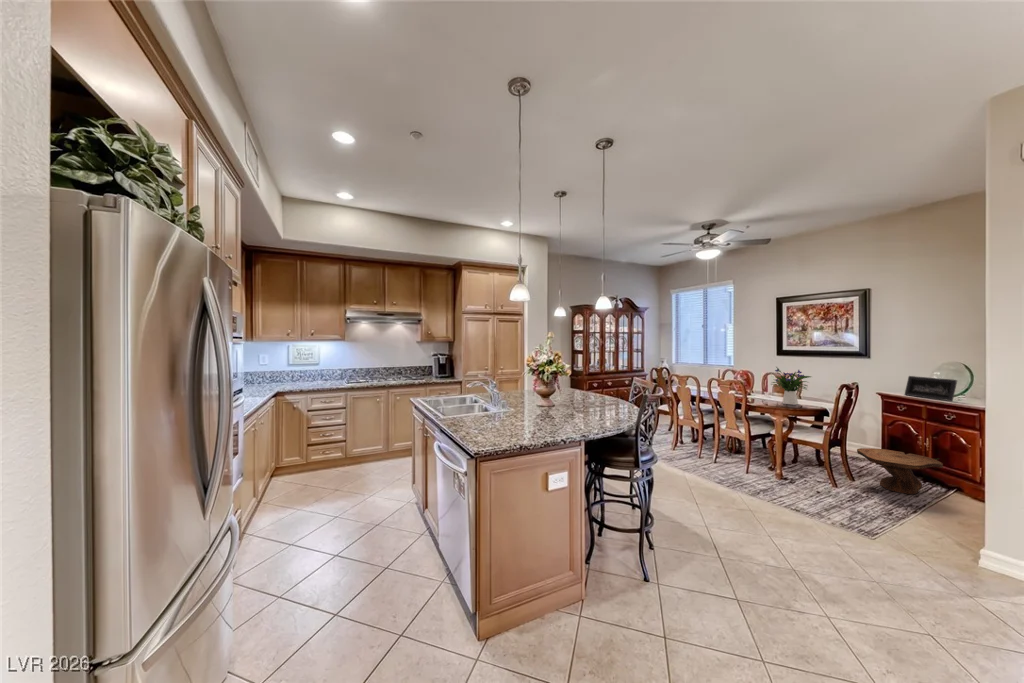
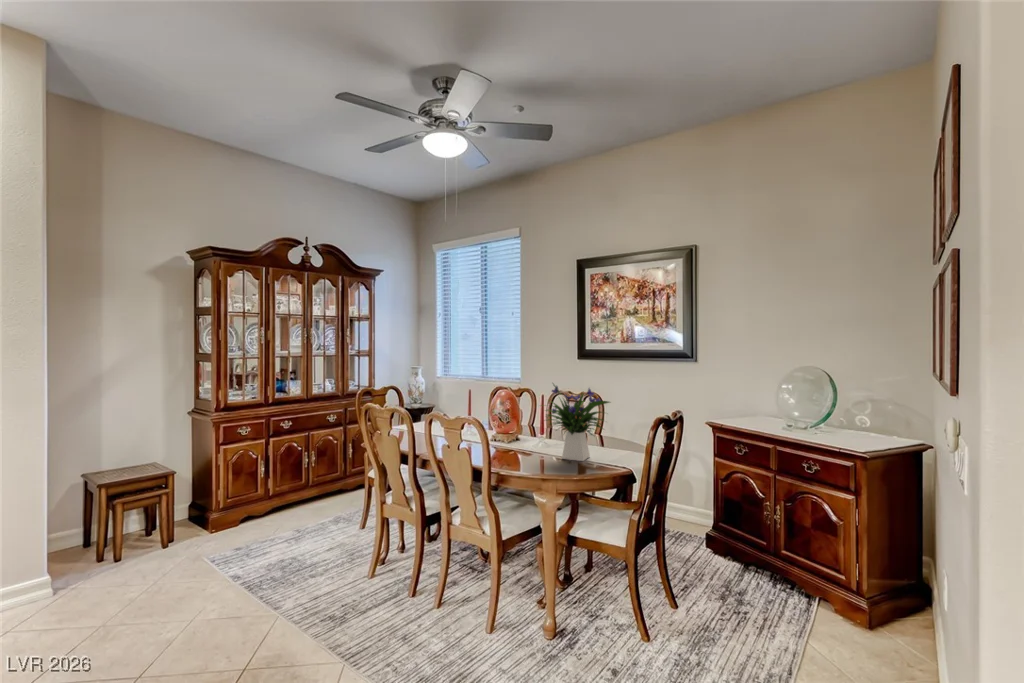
picture frame: present [905,376,957,401] -> none [746,392,818,437]
side table: present [857,448,943,494] -> none [681,531,807,628]

